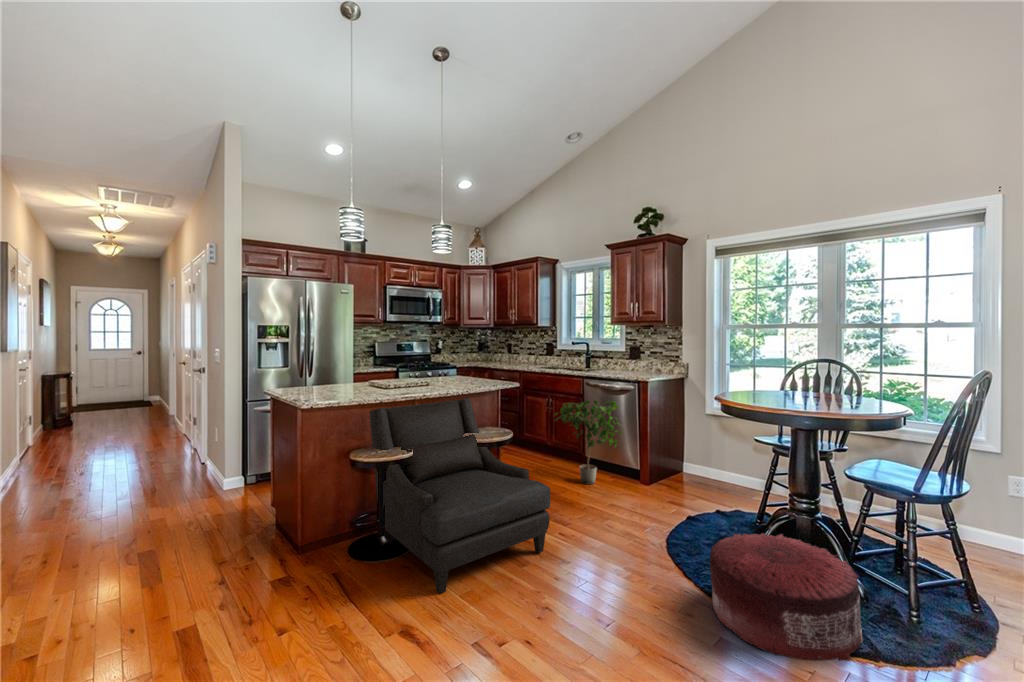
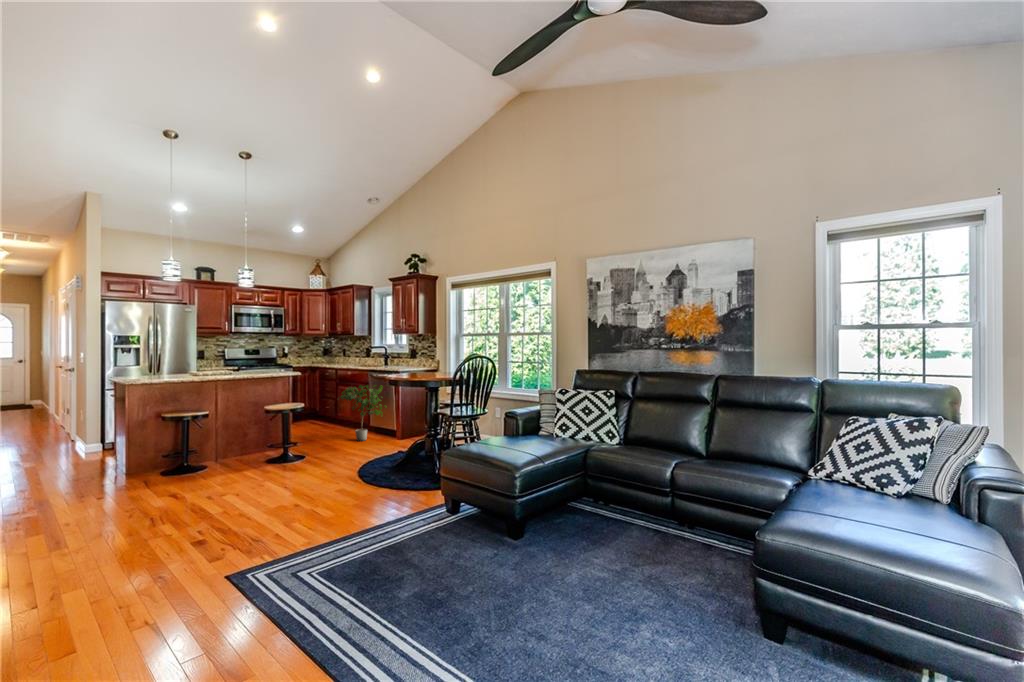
armchair: present [370,398,550,594] -> none [179,382,292,487]
pouf: present [710,533,862,661] -> none [349,446,422,495]

